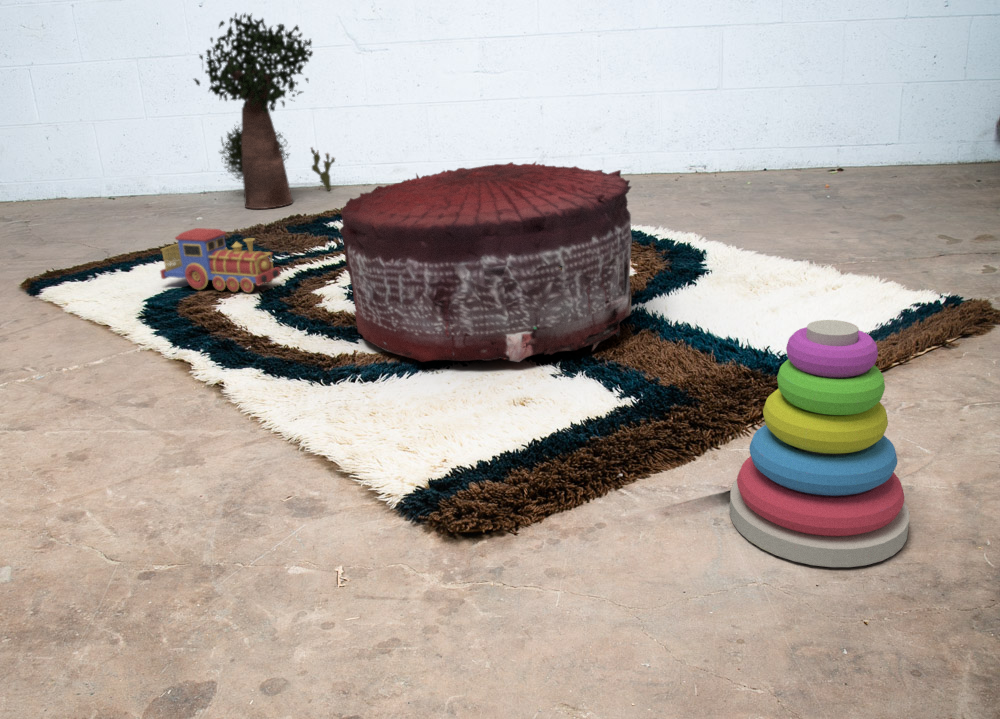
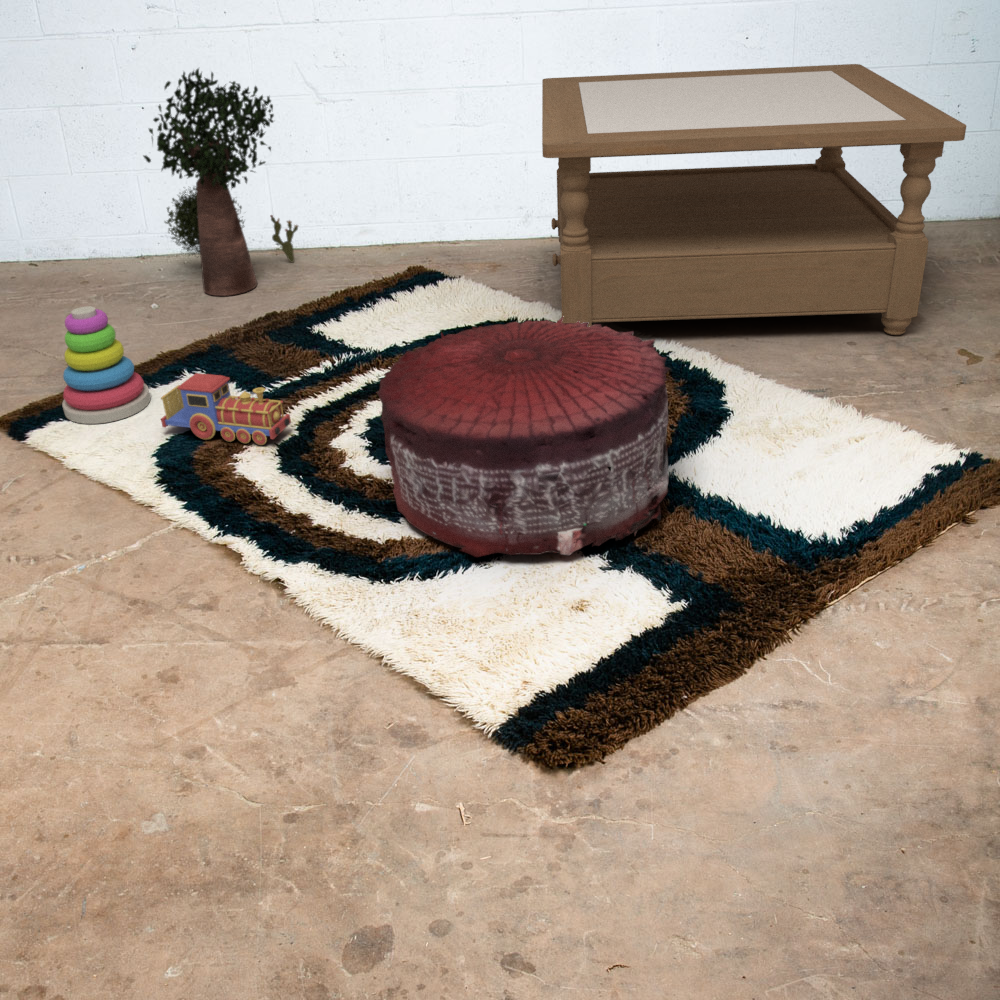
coffee table: none [532,12,936,233] -> present [542,64,966,335]
stacking toy: present [730,320,910,567] -> present [62,306,150,424]

